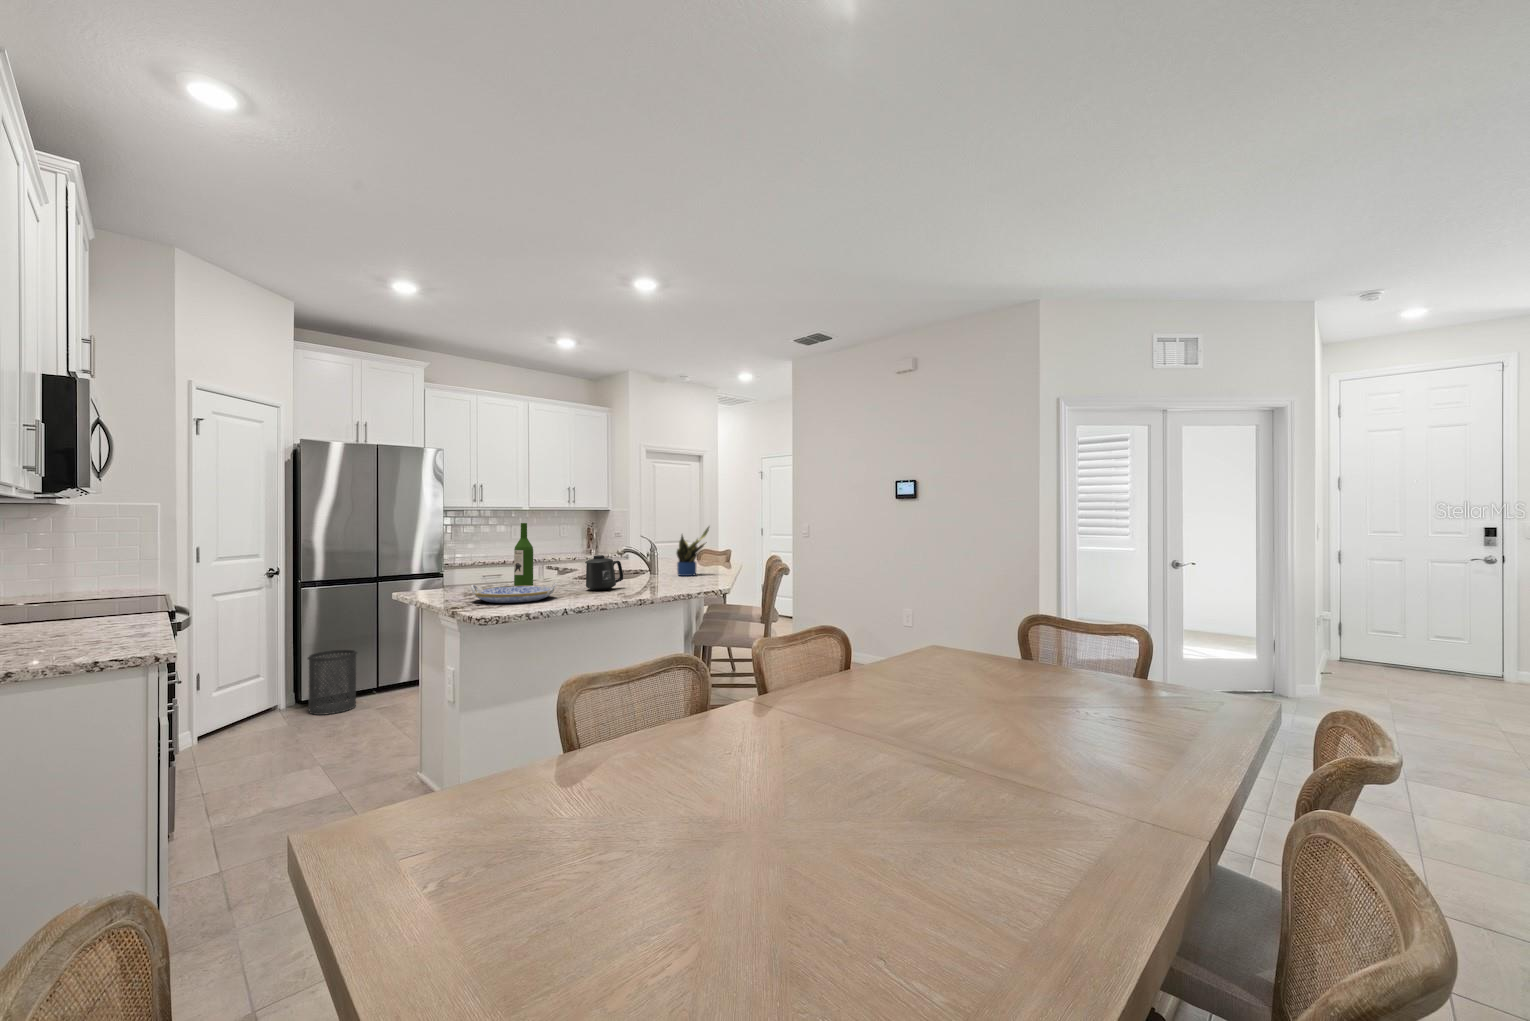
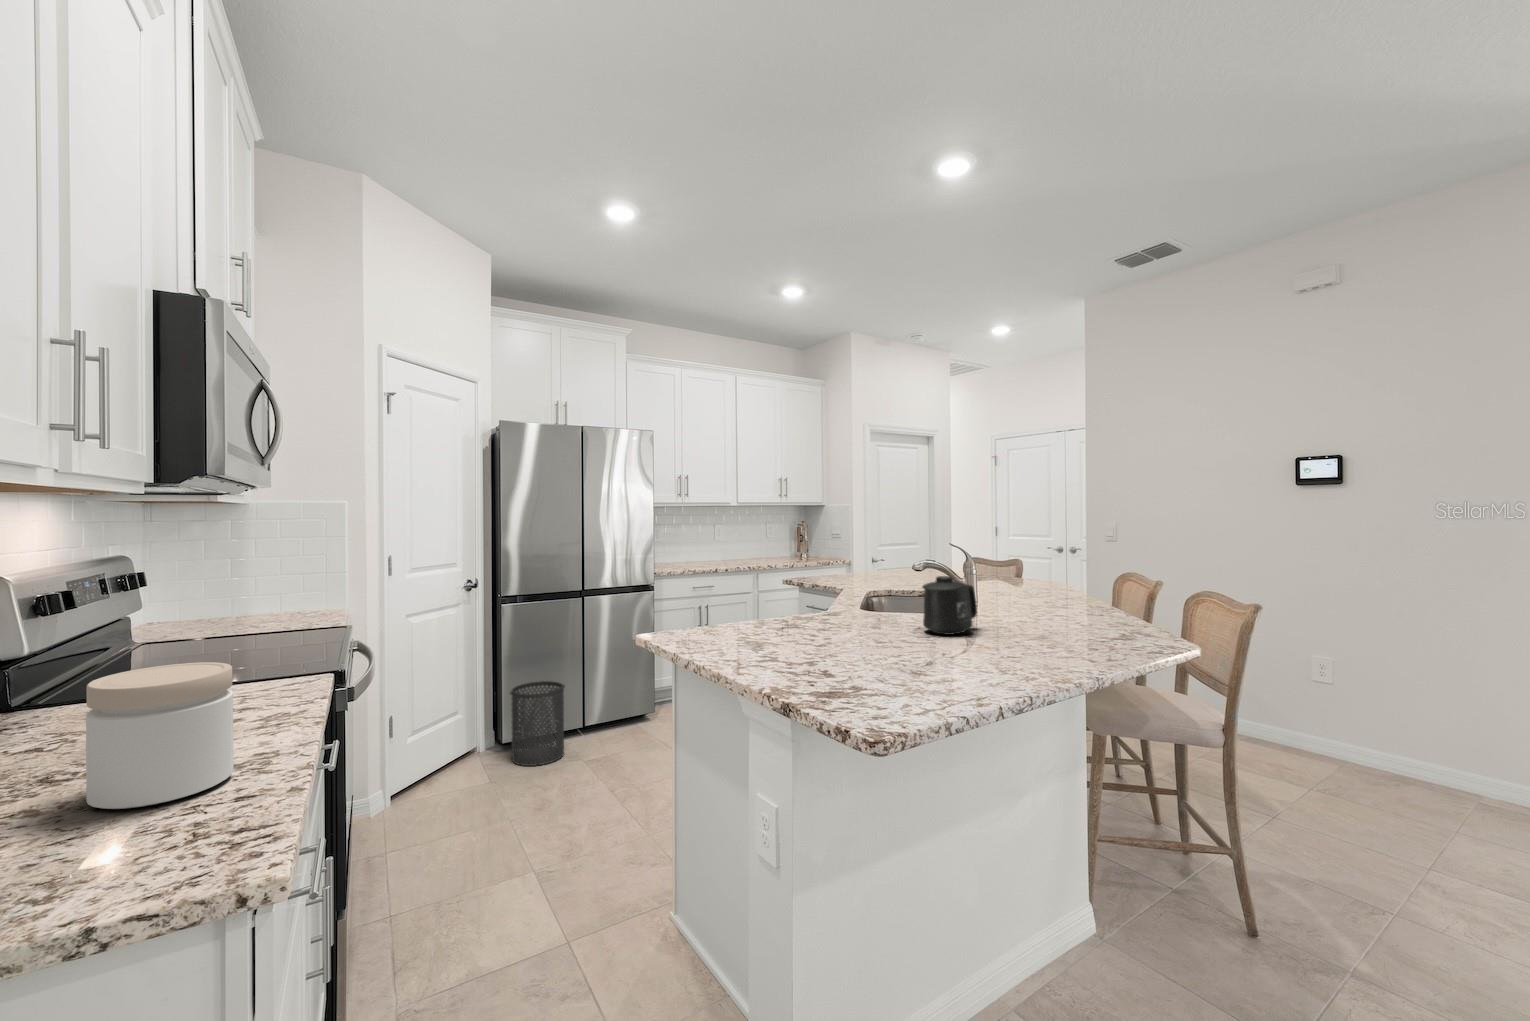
wine bottle: present [514,523,533,586] -> none [803,524,831,627]
potted plant: present [677,527,709,576] -> none [1005,526,1060,603]
serving tray: present [470,583,557,603] -> none [774,626,911,664]
jar: none [47,587,122,648] -> present [86,662,234,809]

